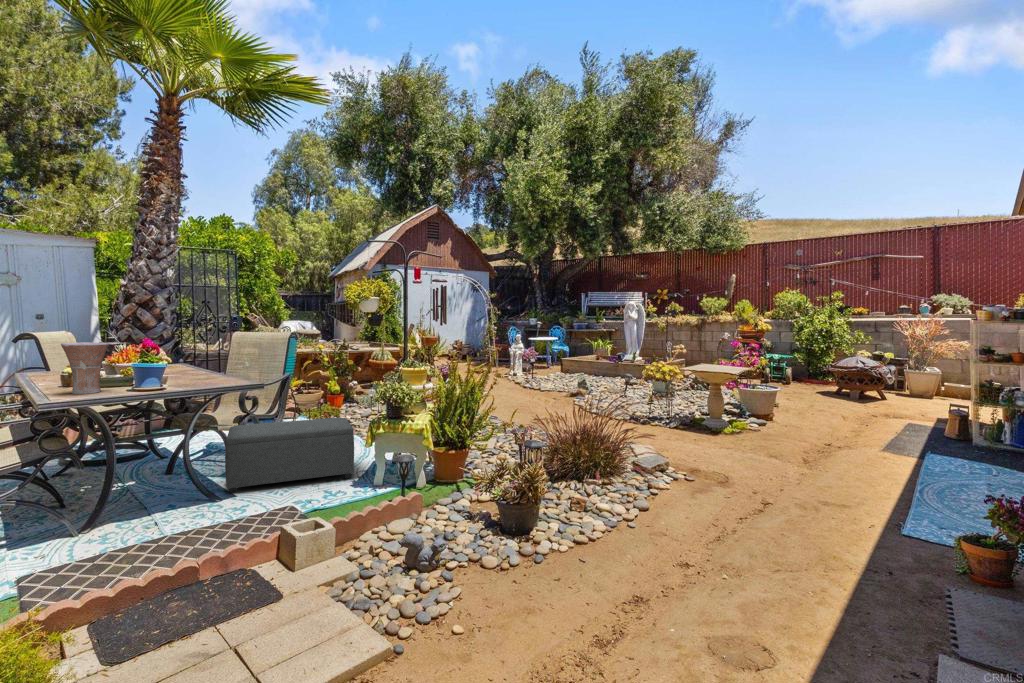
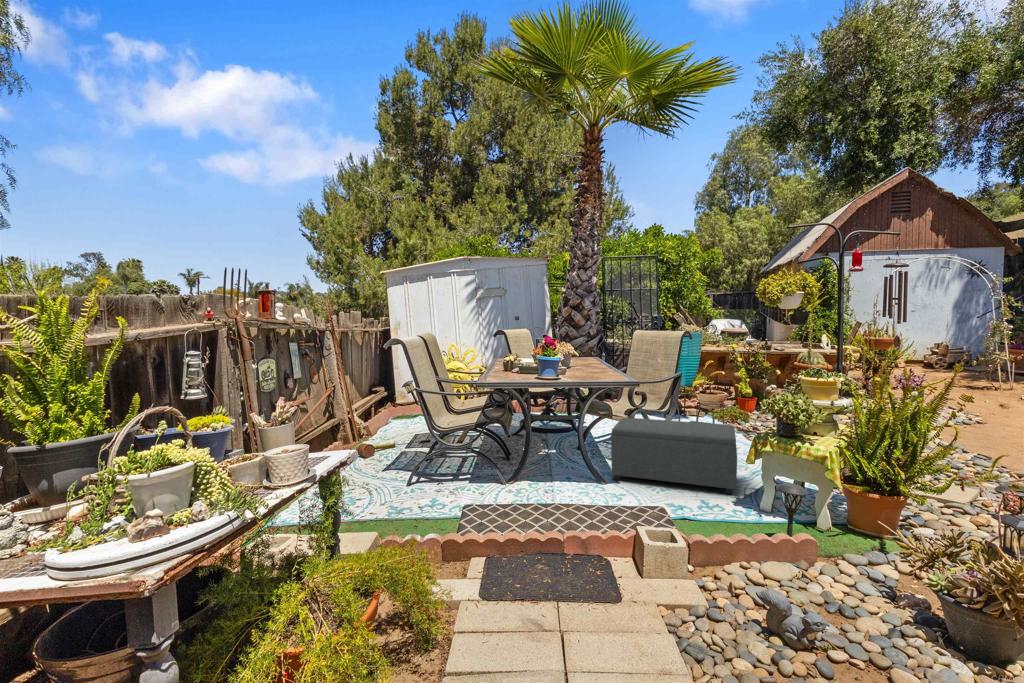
vase: present [61,342,109,394] -> none [502,339,530,378]

